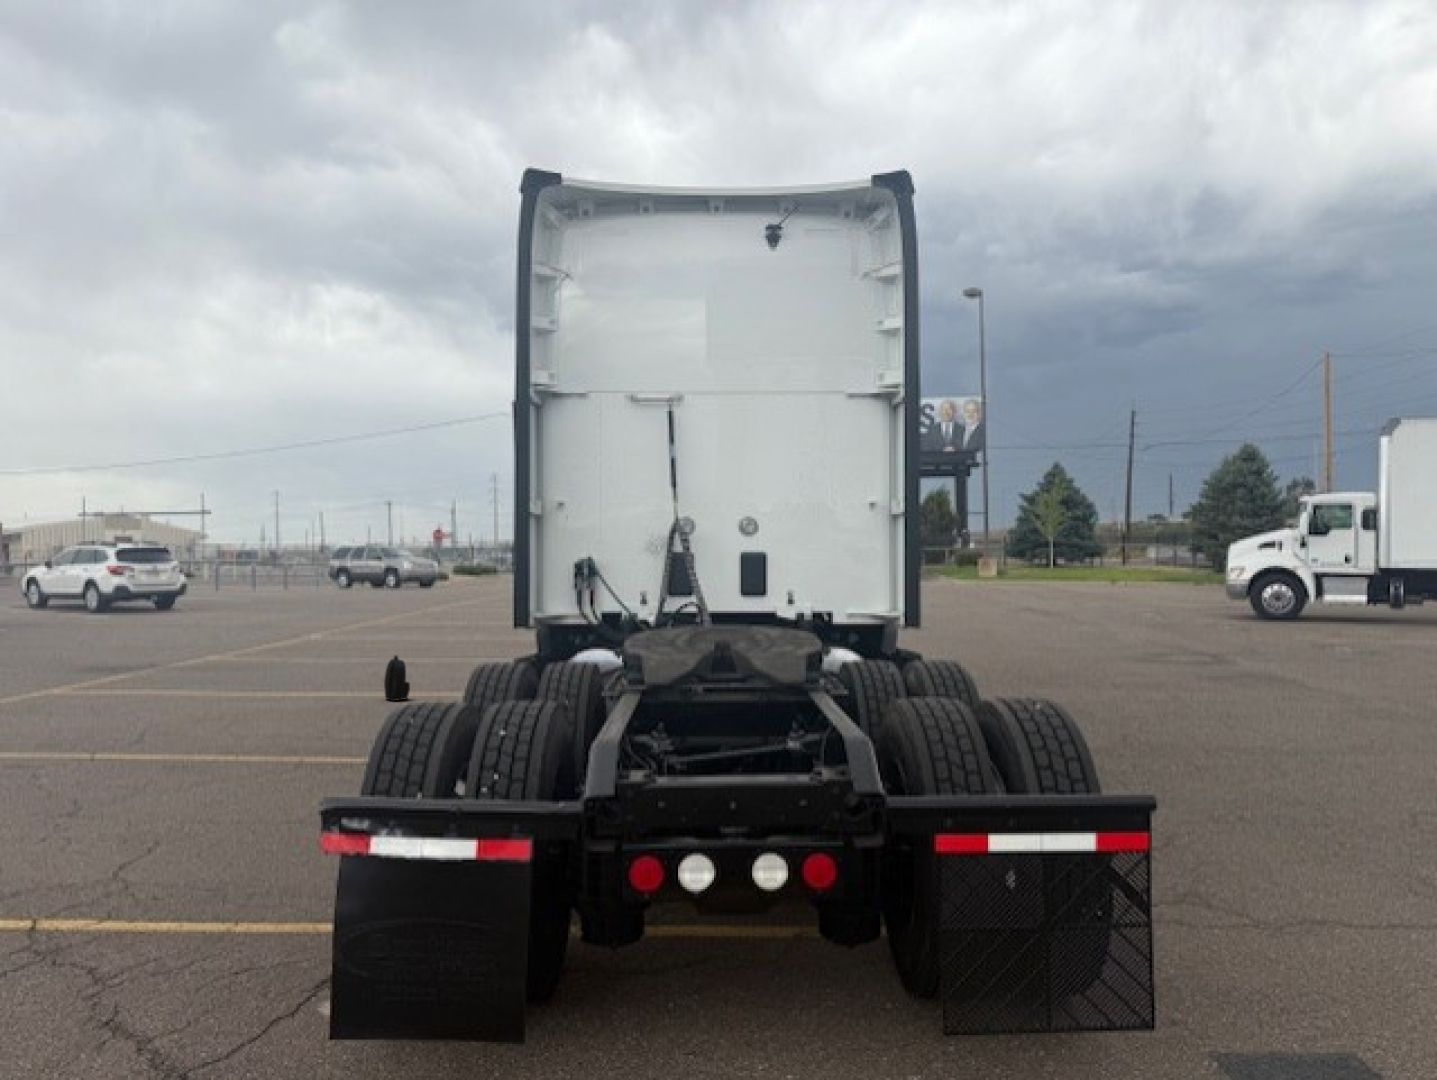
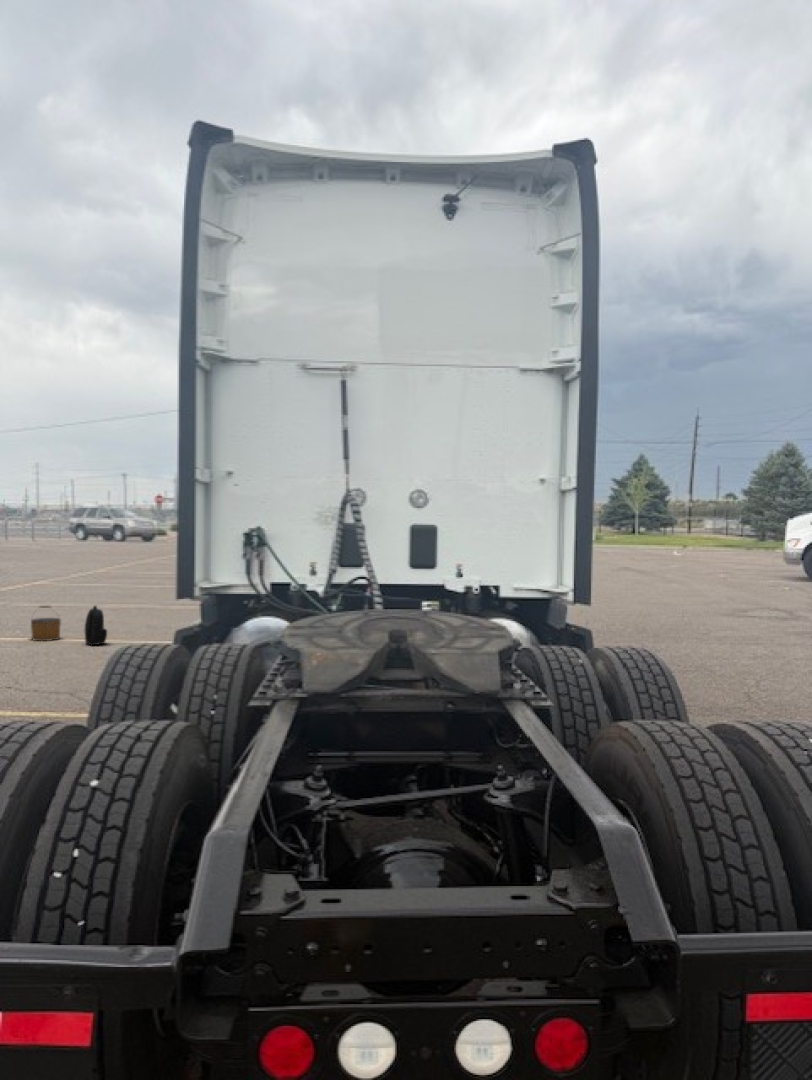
bucket: none [322,657,356,697] -> present [31,606,61,641]

